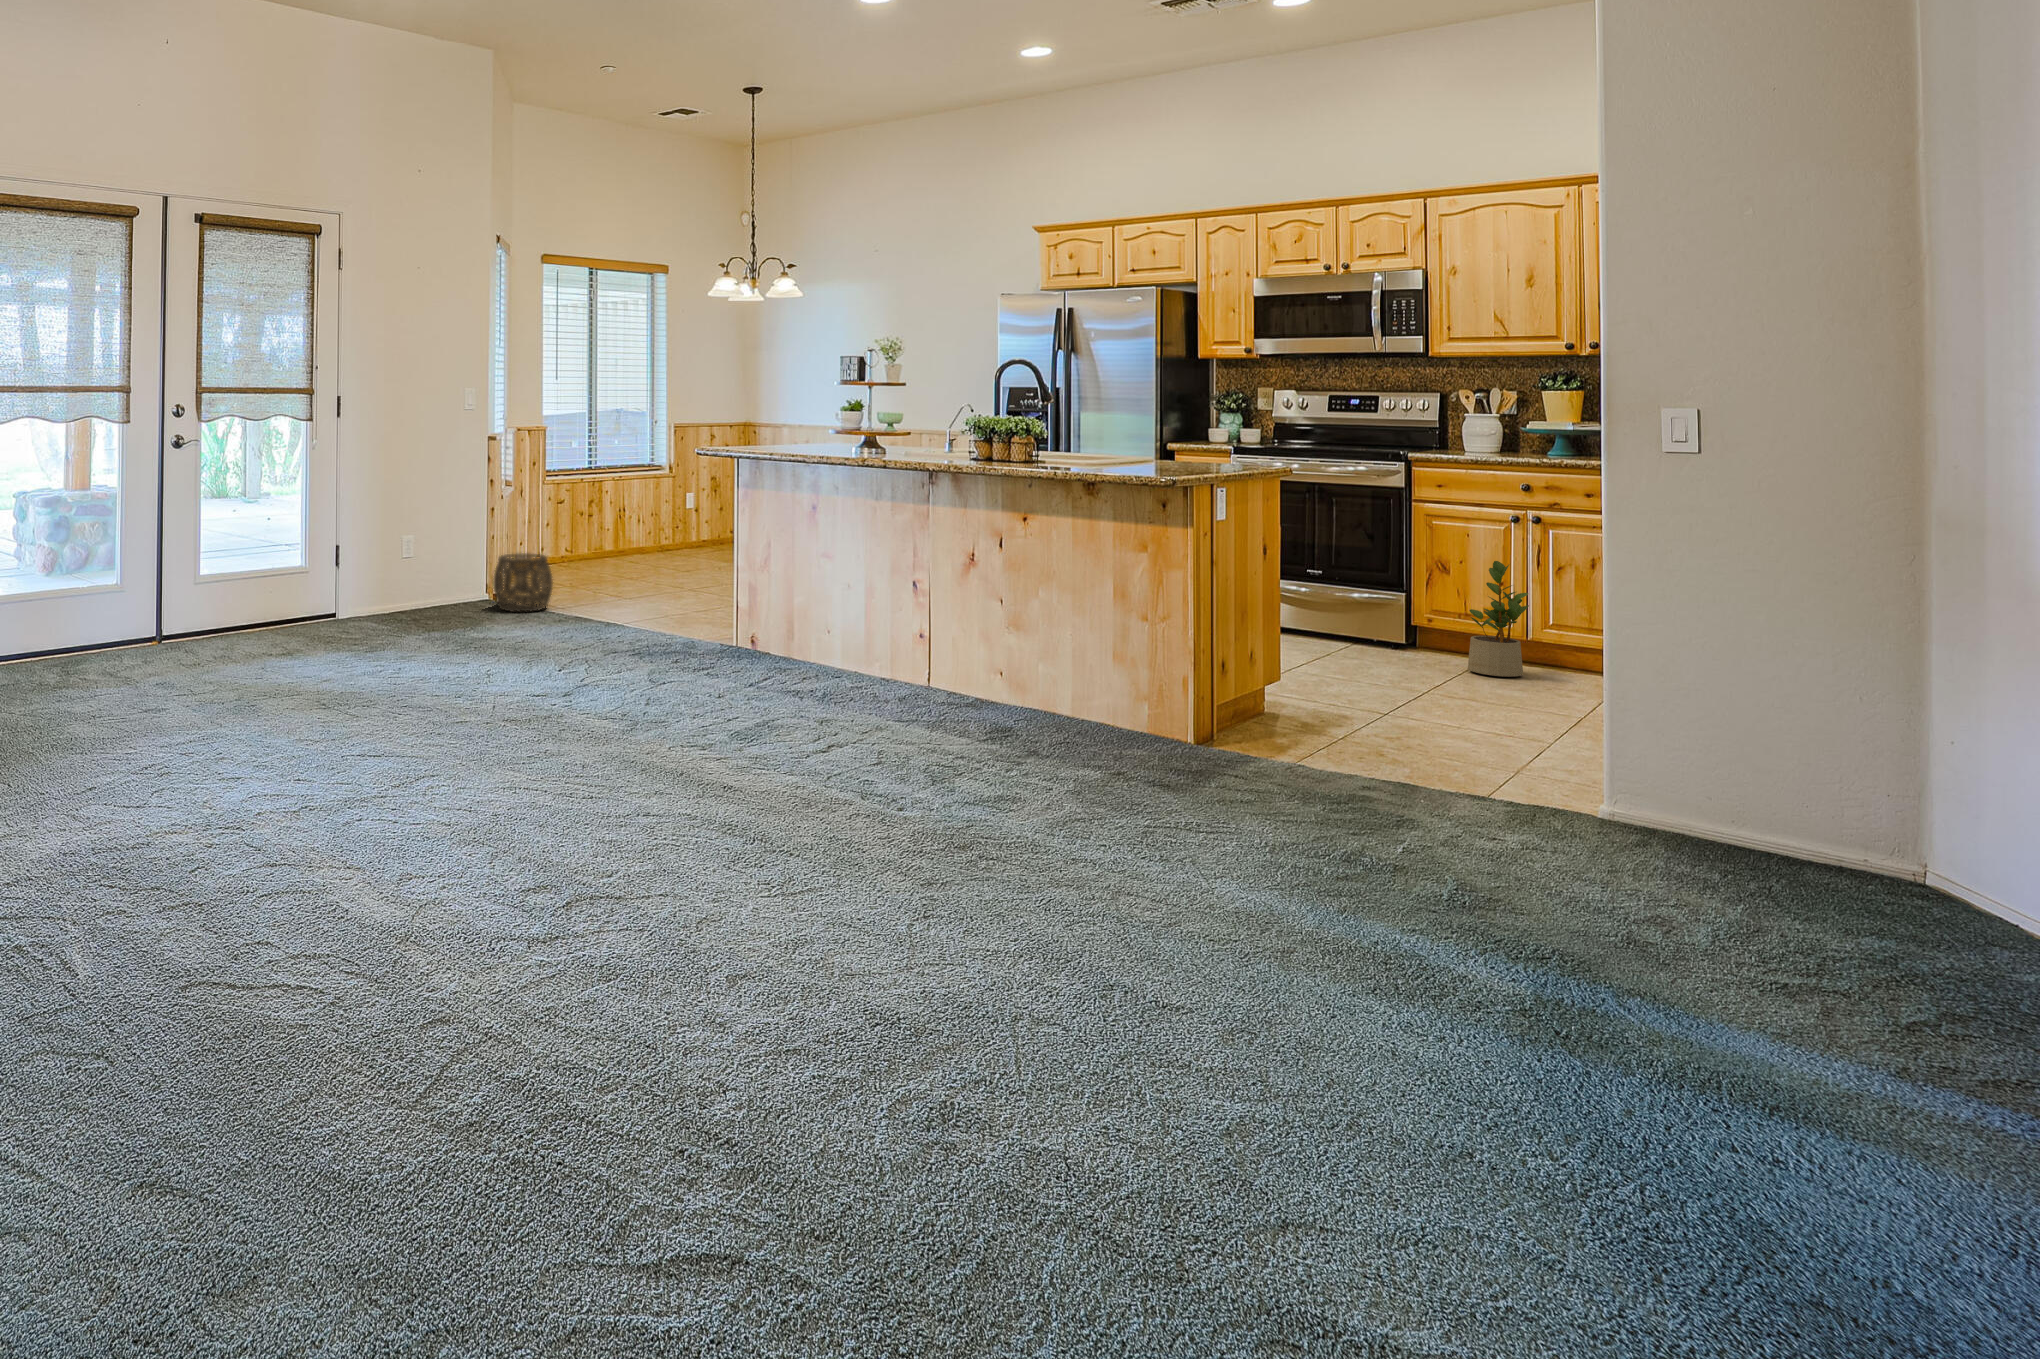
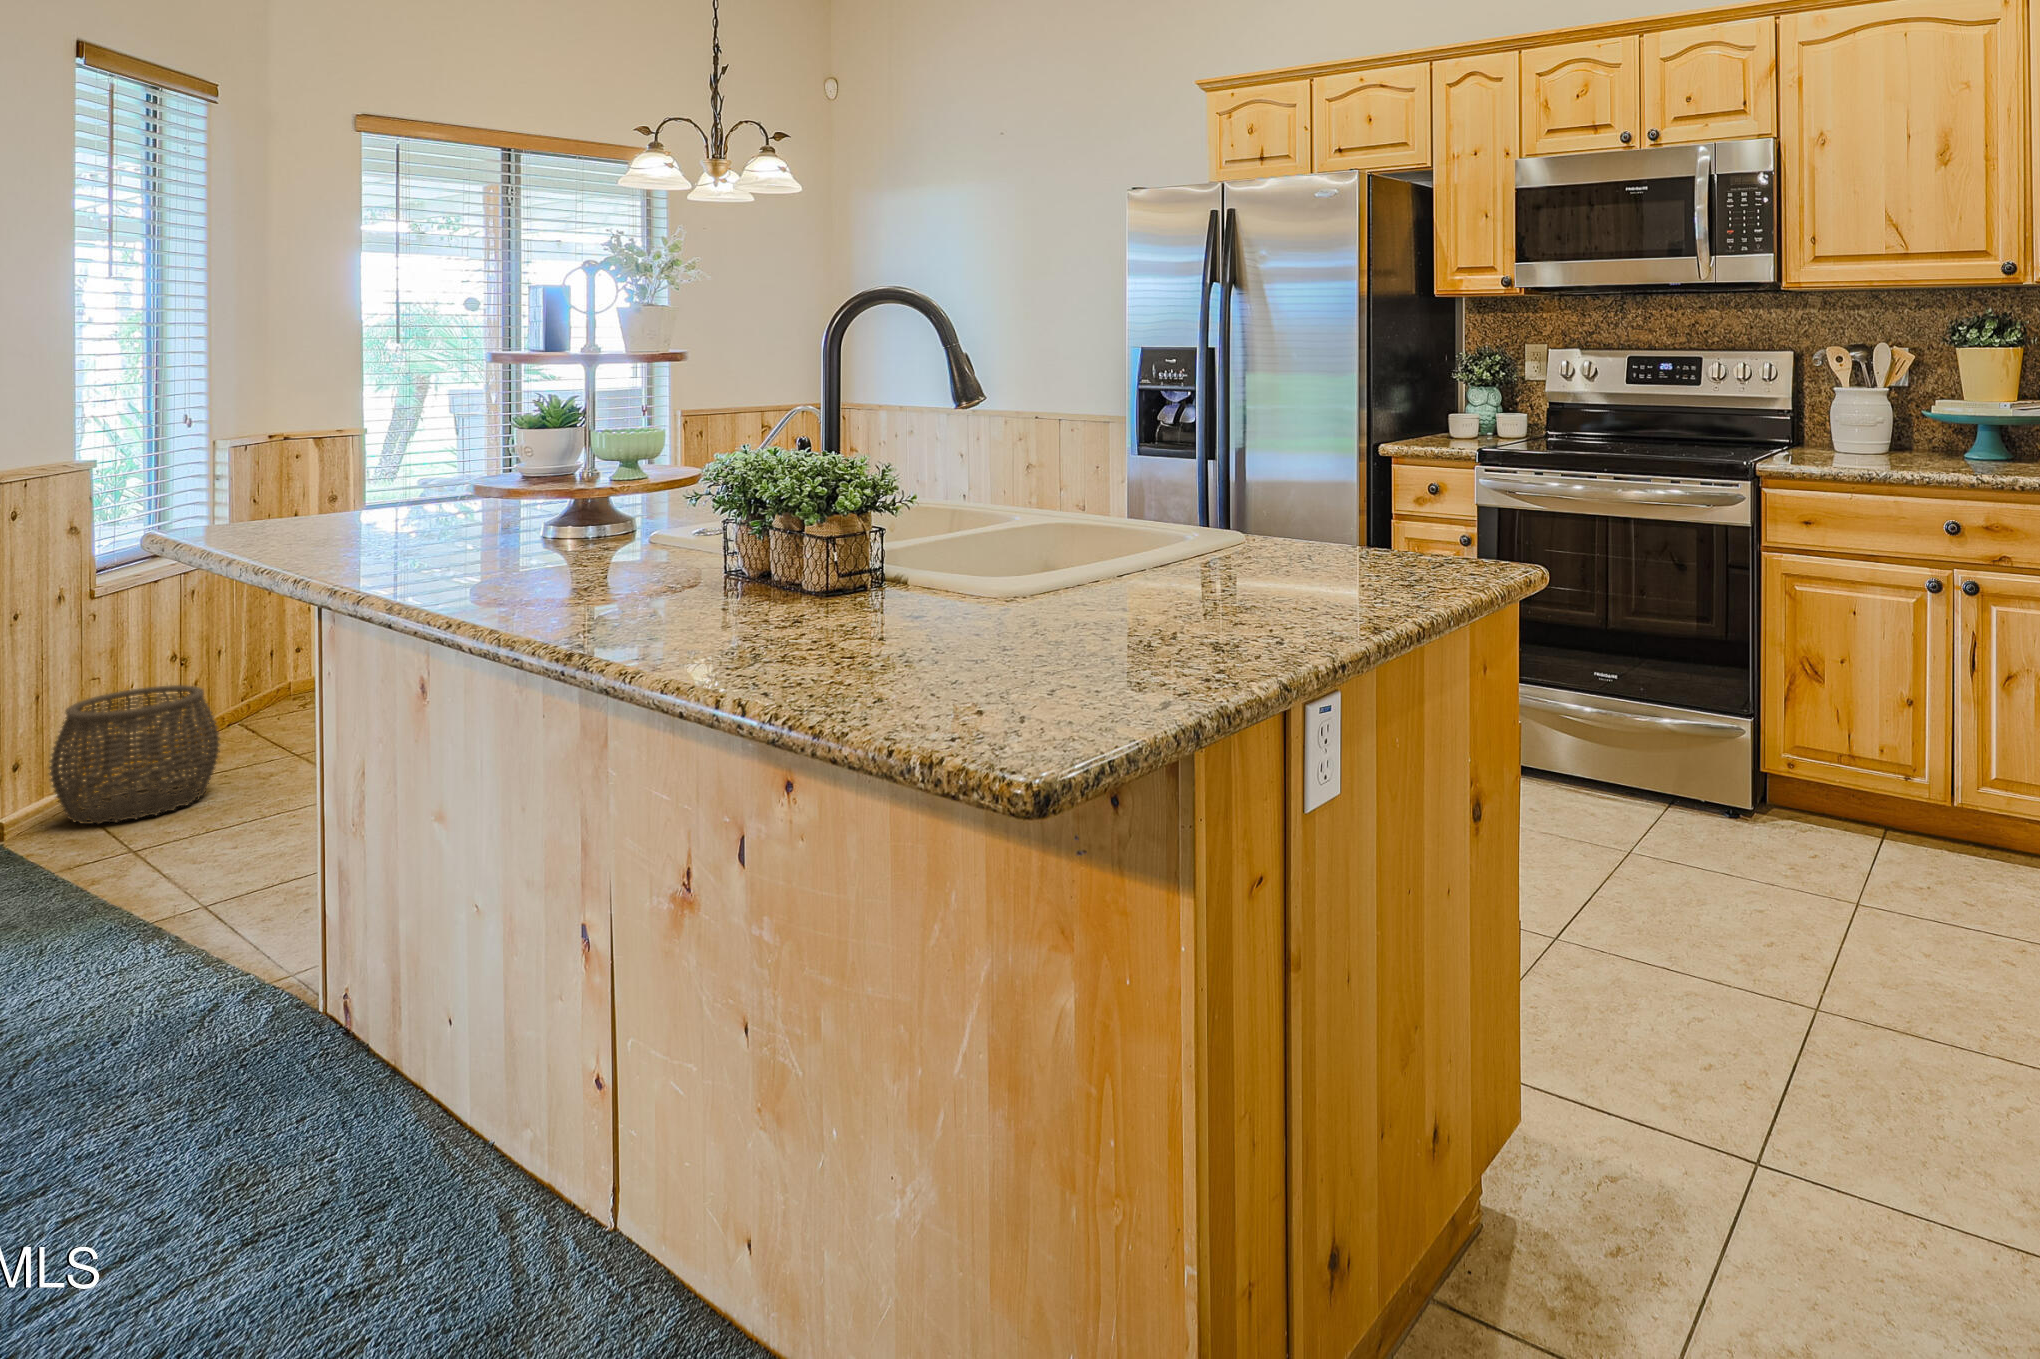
potted plant: present [1468,561,1529,677] -> none [1865,671,1974,898]

